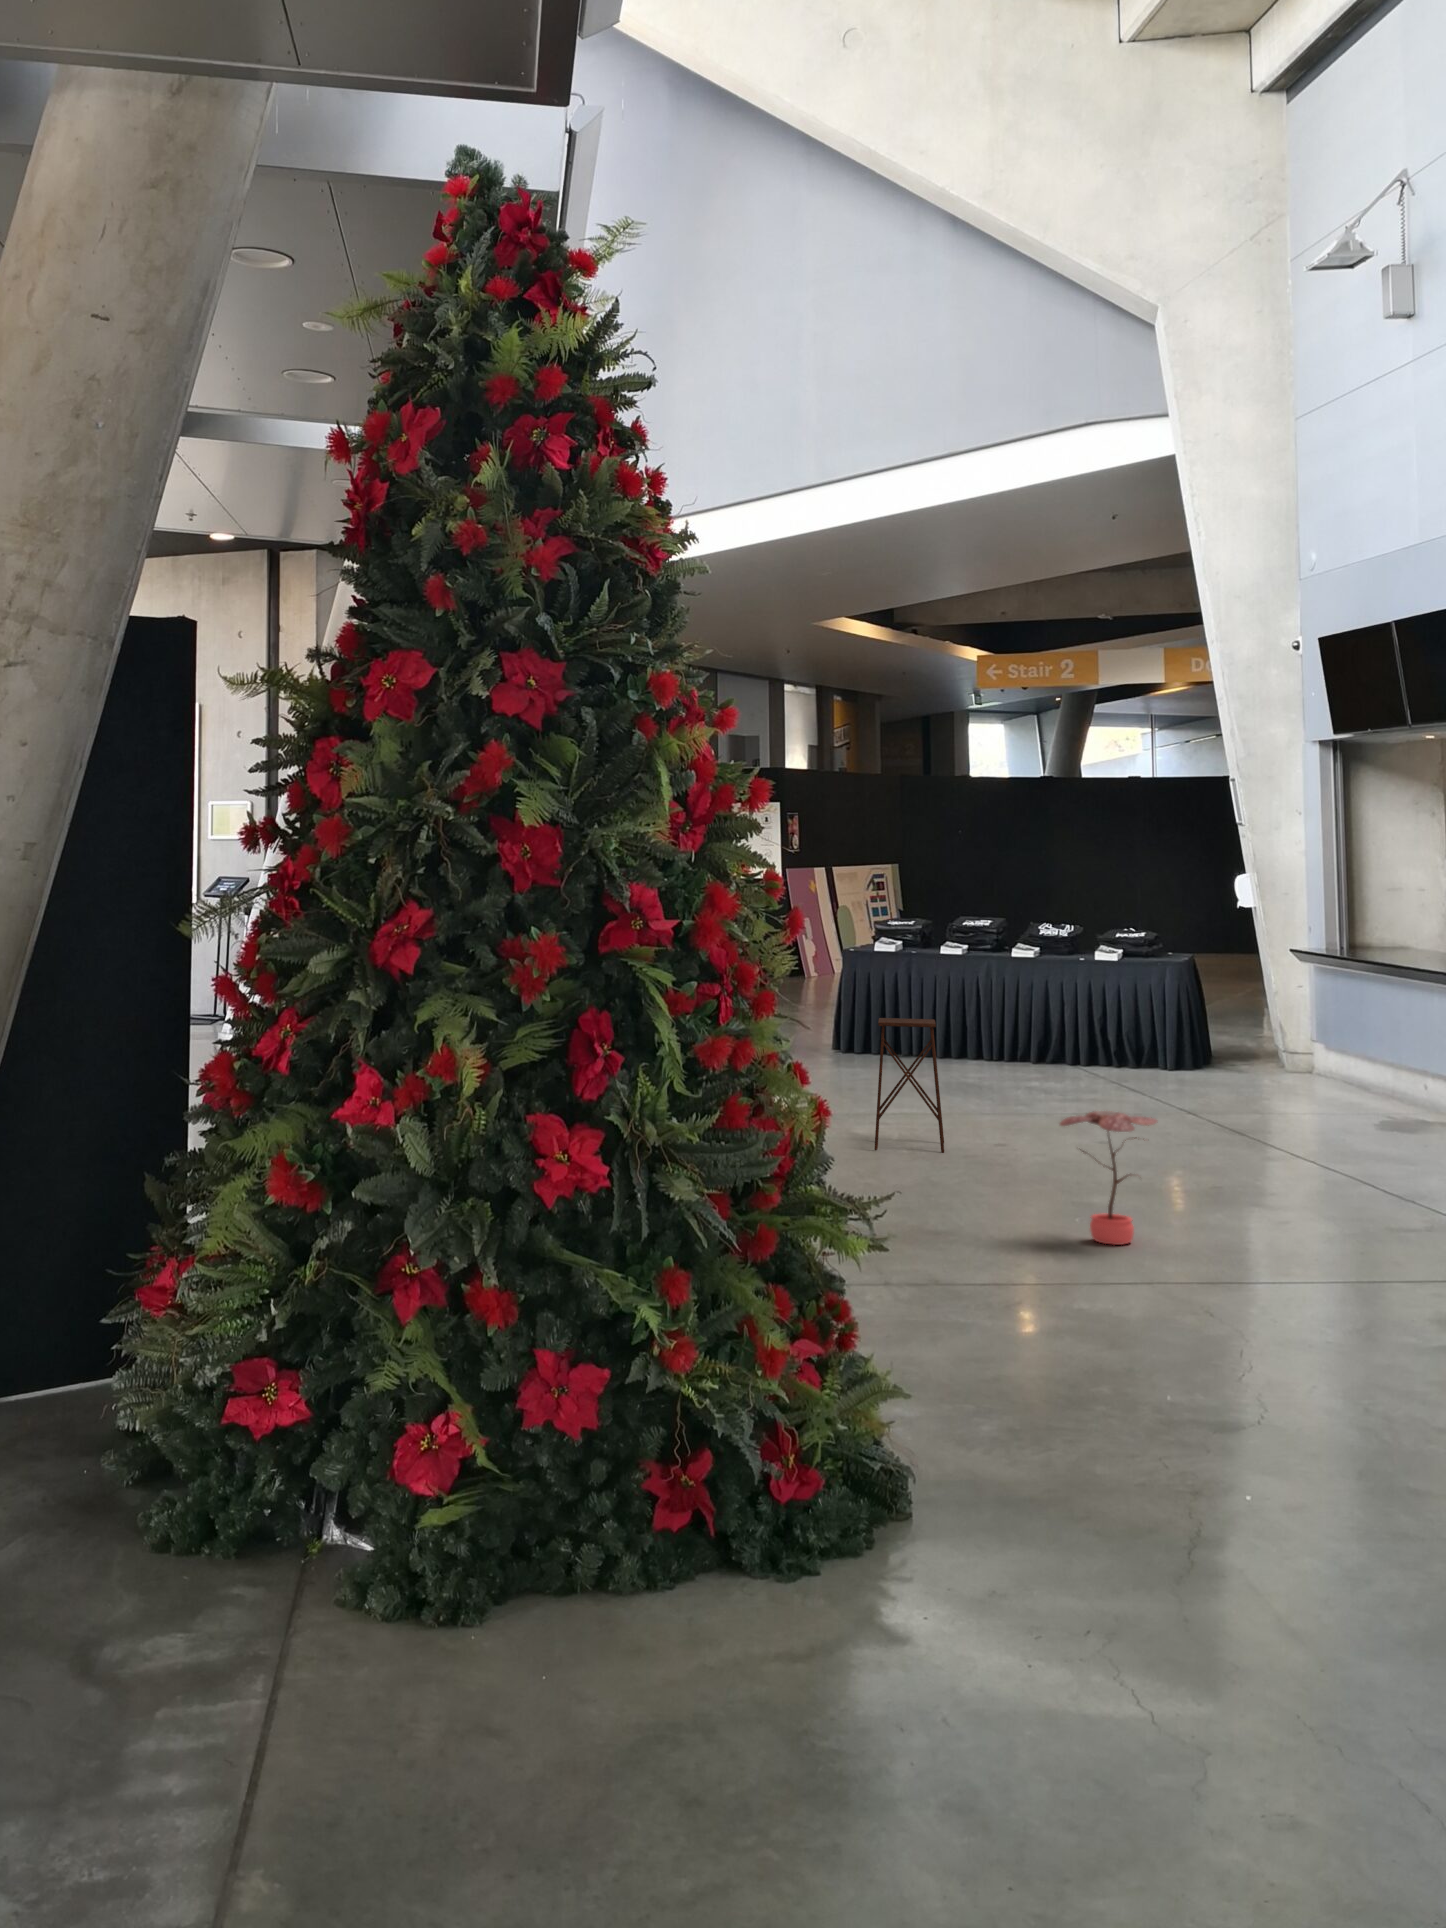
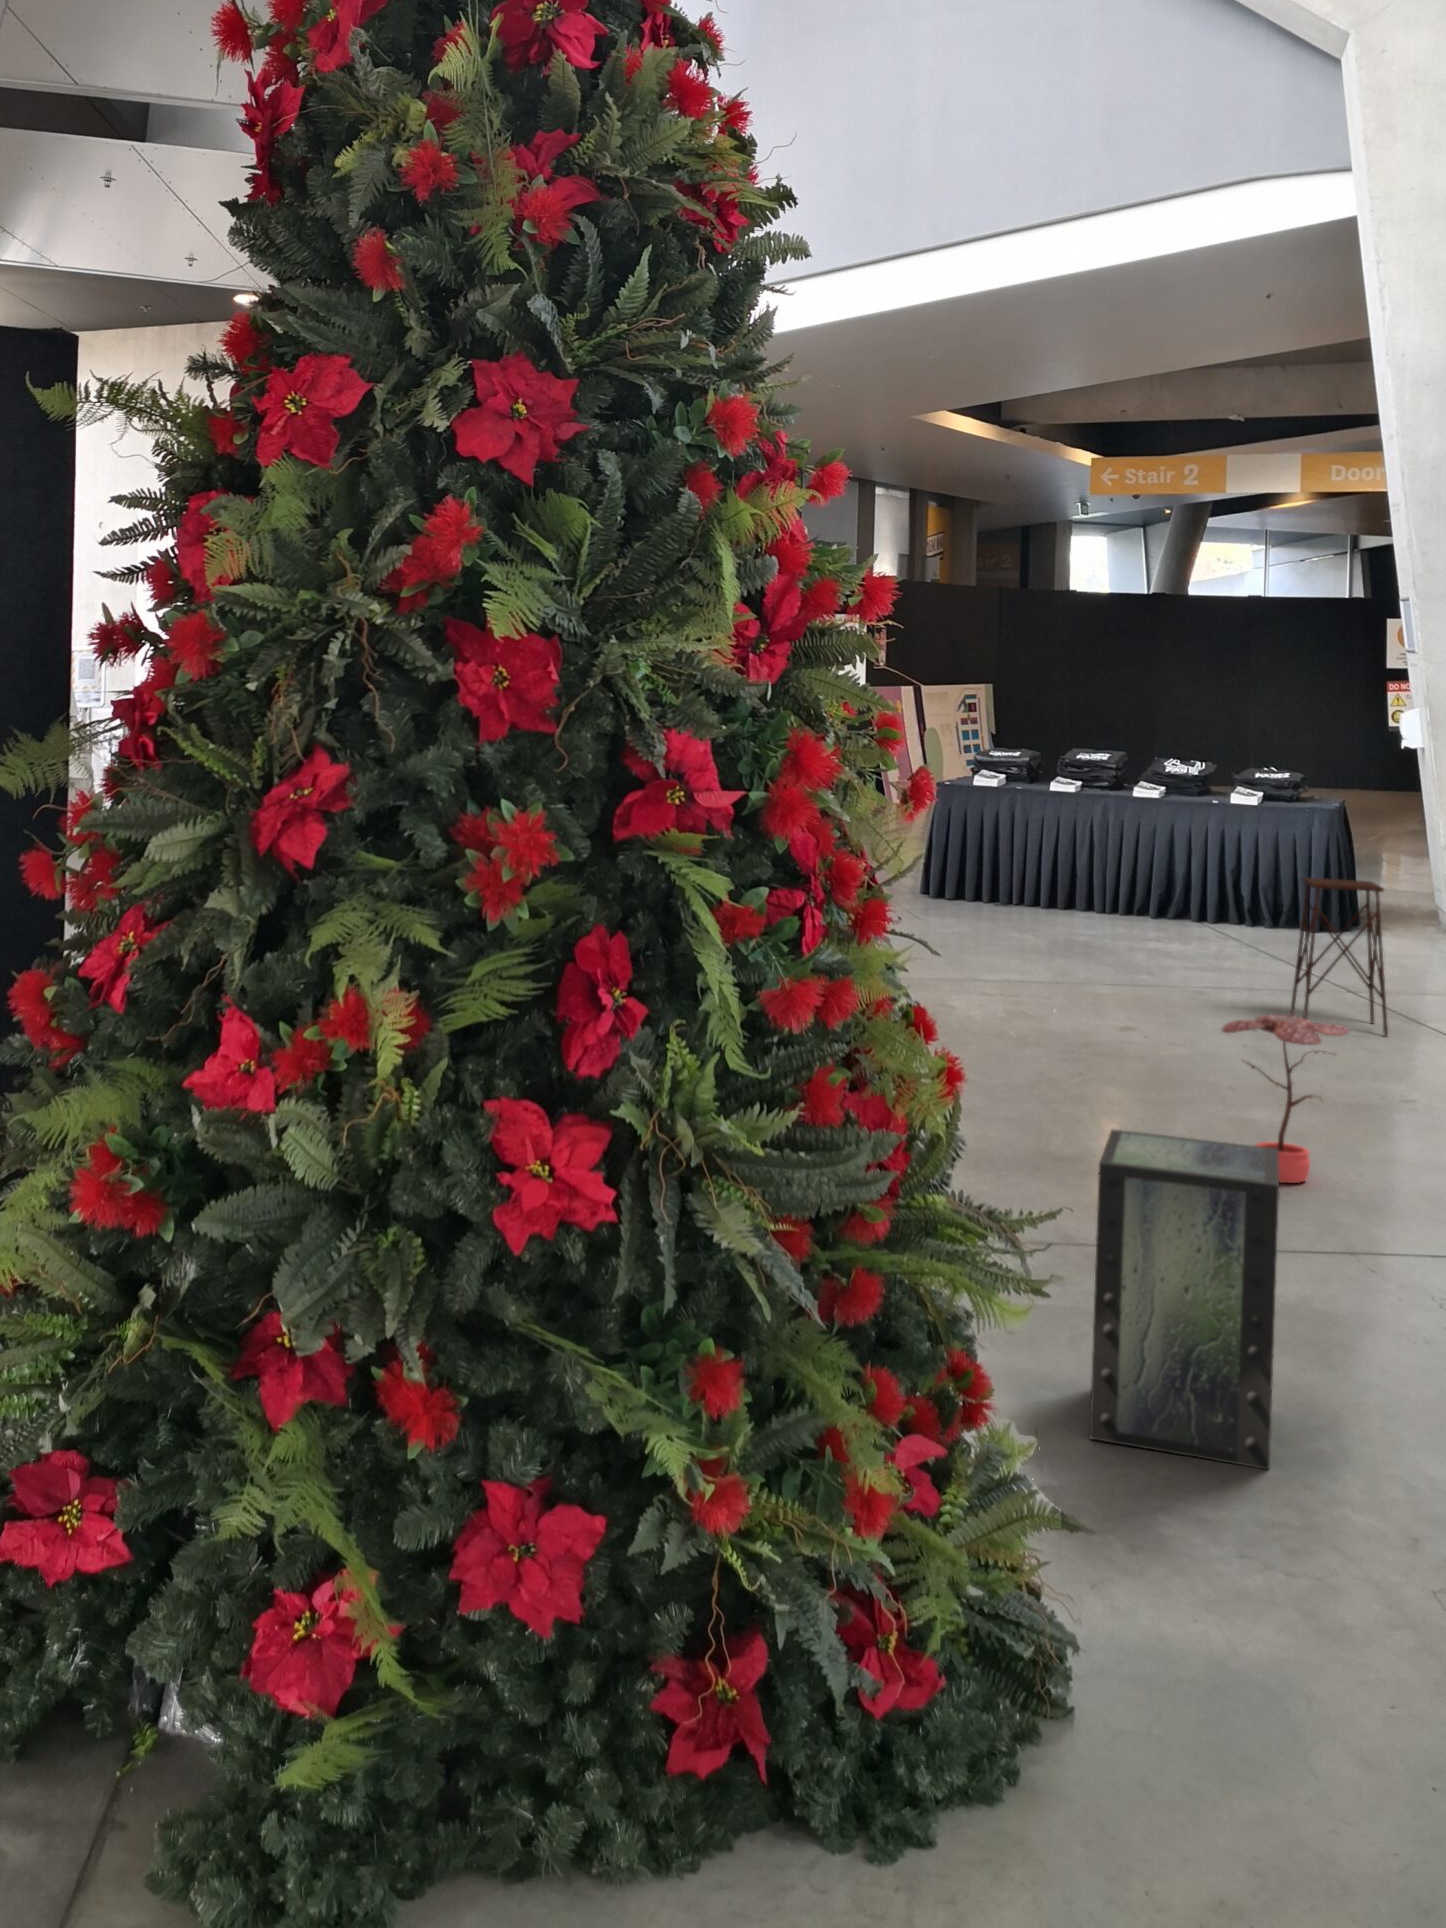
side table: present [874,1018,944,1153] -> present [1290,878,1388,1036]
storage box: none [941,1176,1077,1411] -> present [1090,1130,1279,1469]

